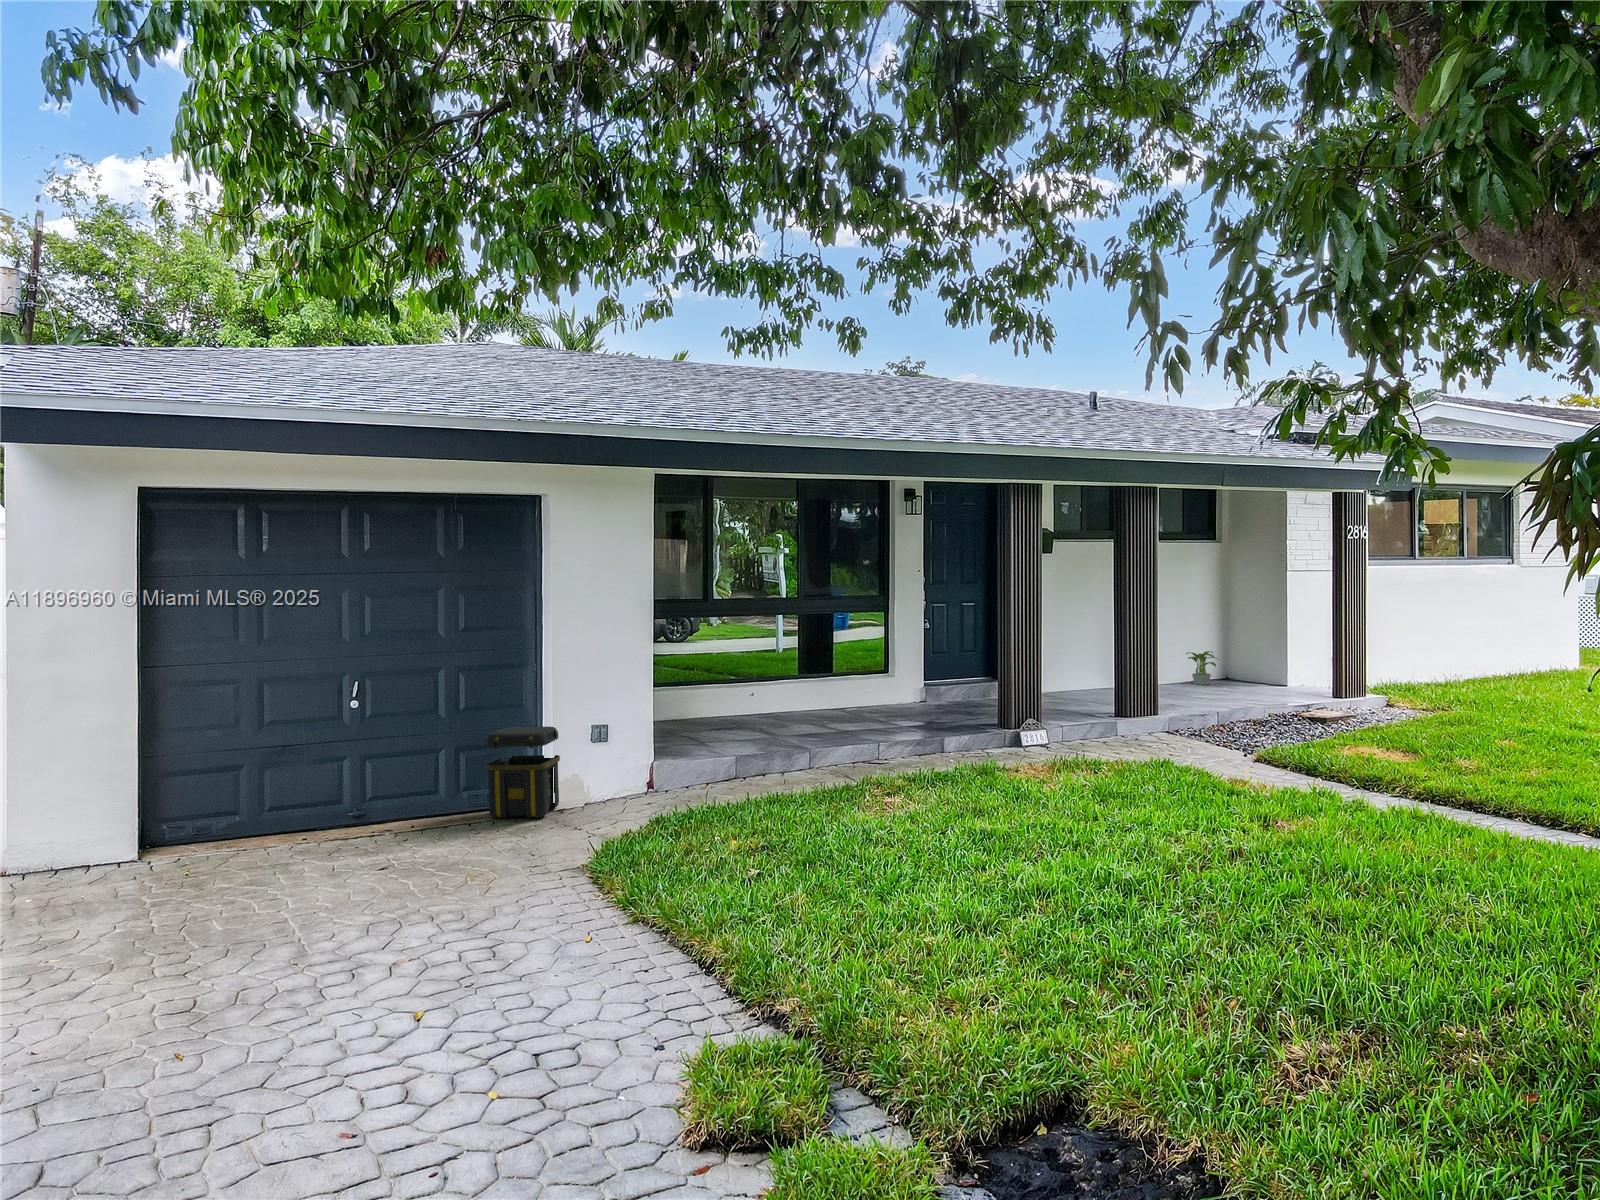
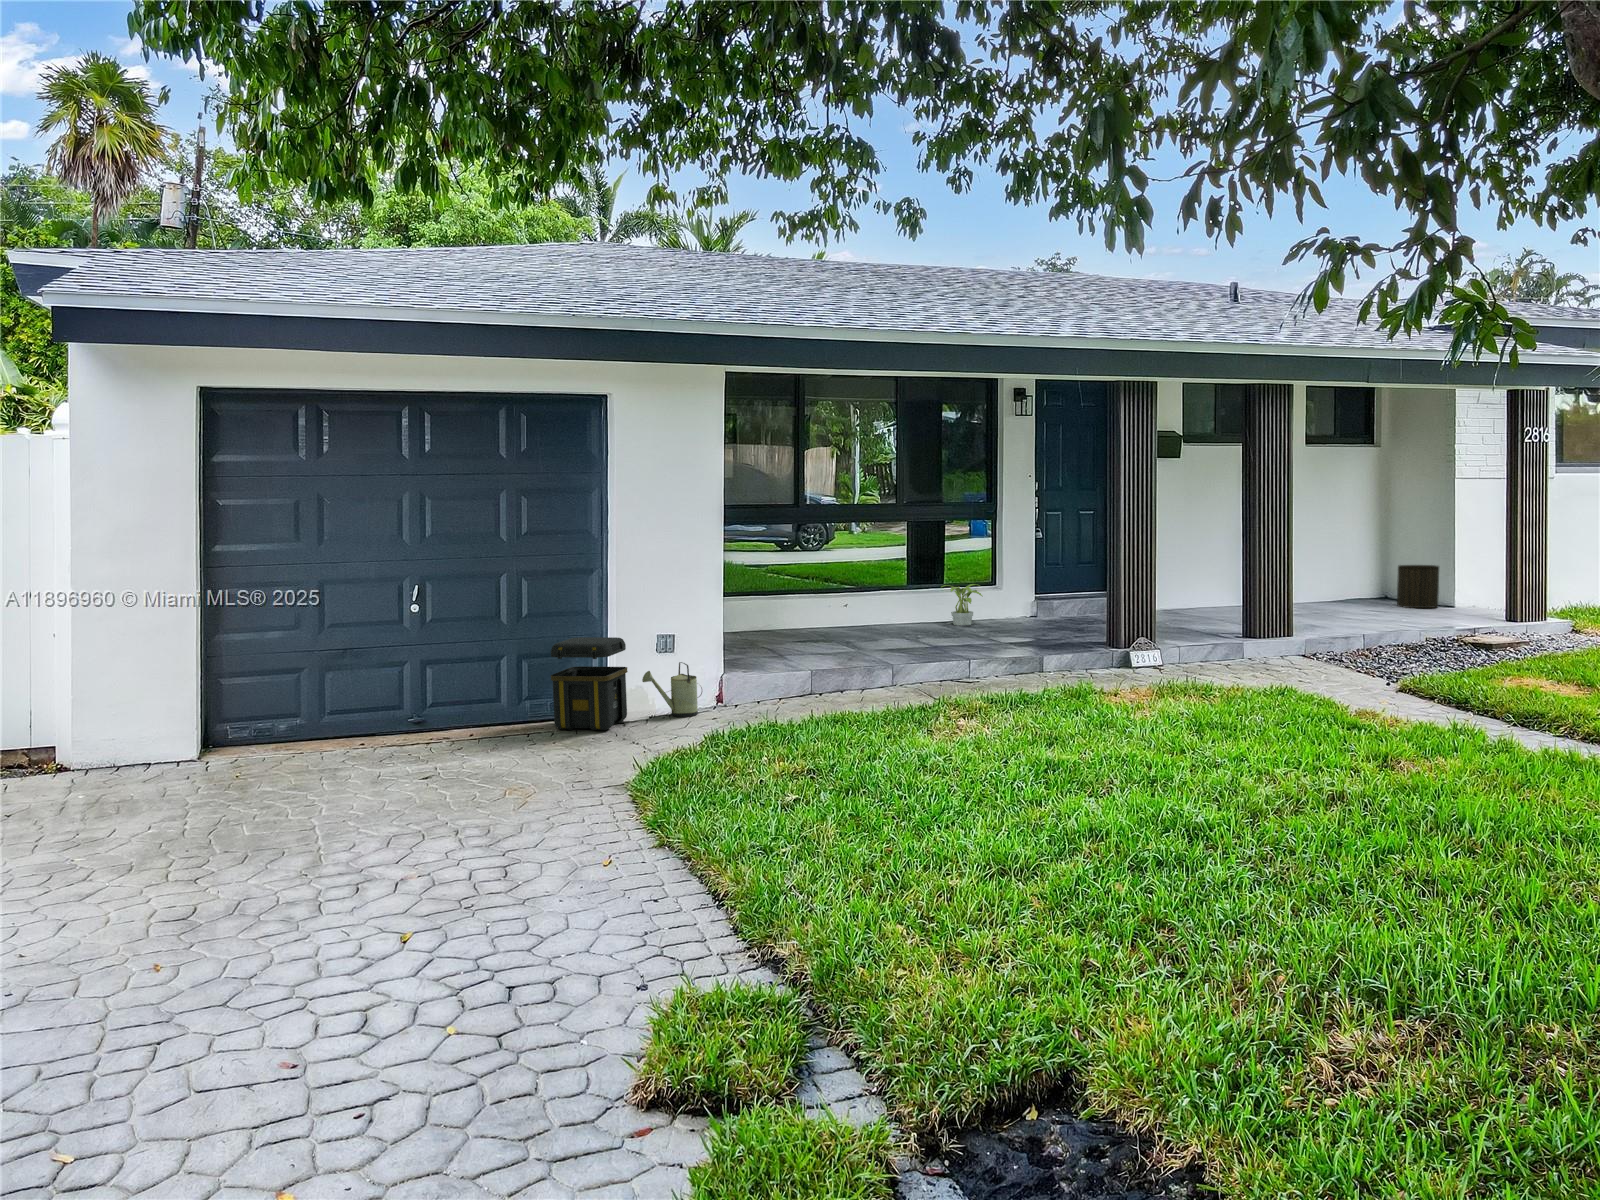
stool: none [1244,648,1280,687] -> present [1397,565,1439,608]
potted plant: present [1186,651,1218,685] -> present [942,584,982,626]
watering can: none [574,750,631,803] -> present [642,662,702,717]

